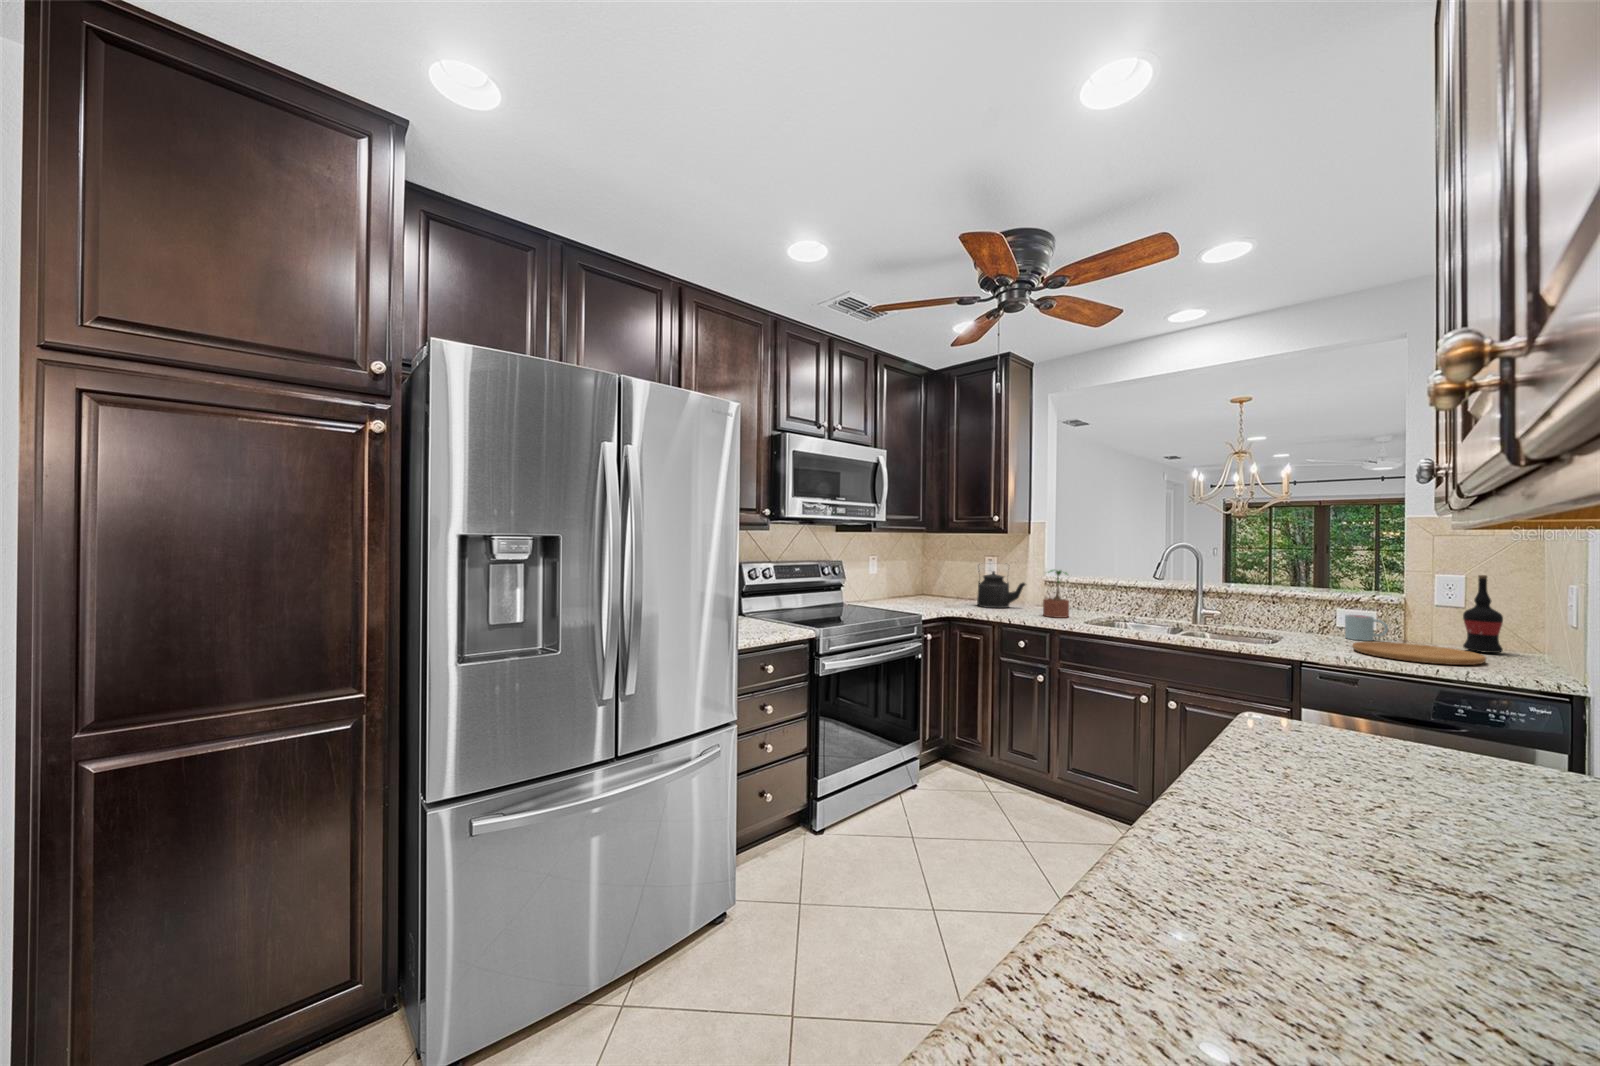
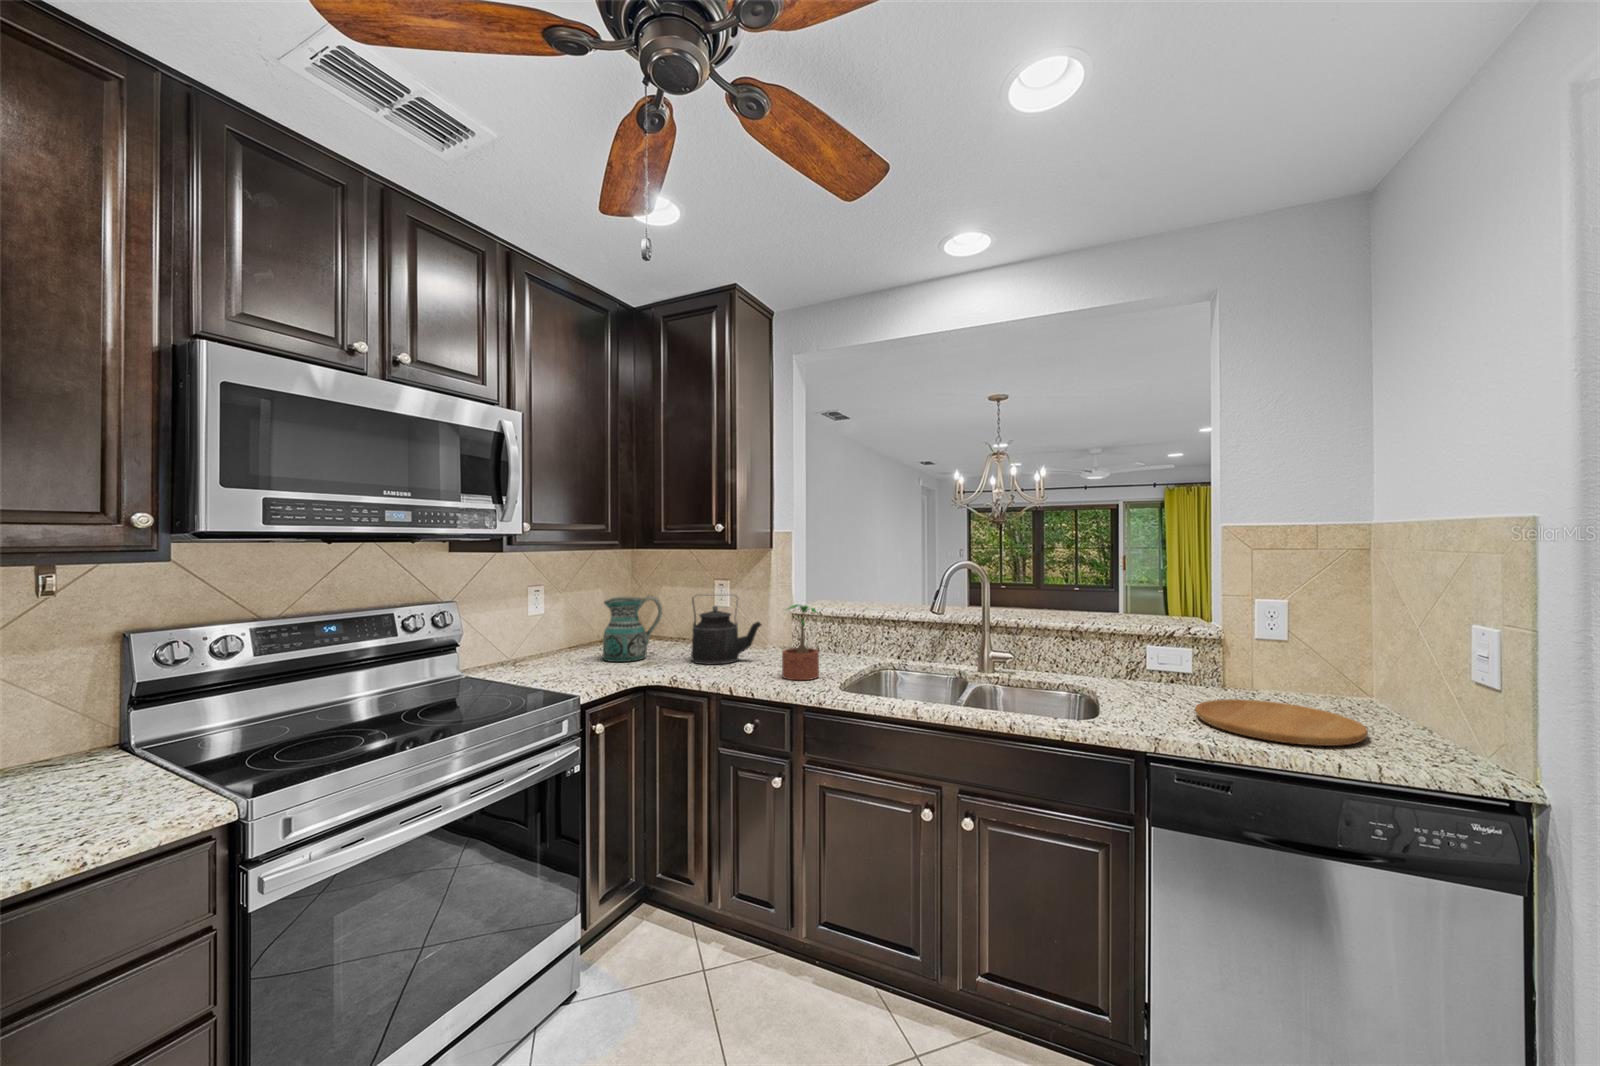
ceramic pitcher: none [919,563,956,604] -> present [603,596,662,662]
wine bottle: present [1463,575,1503,653] -> none [1299,600,1346,705]
mug: present [1345,615,1388,641] -> none [1161,655,1212,692]

